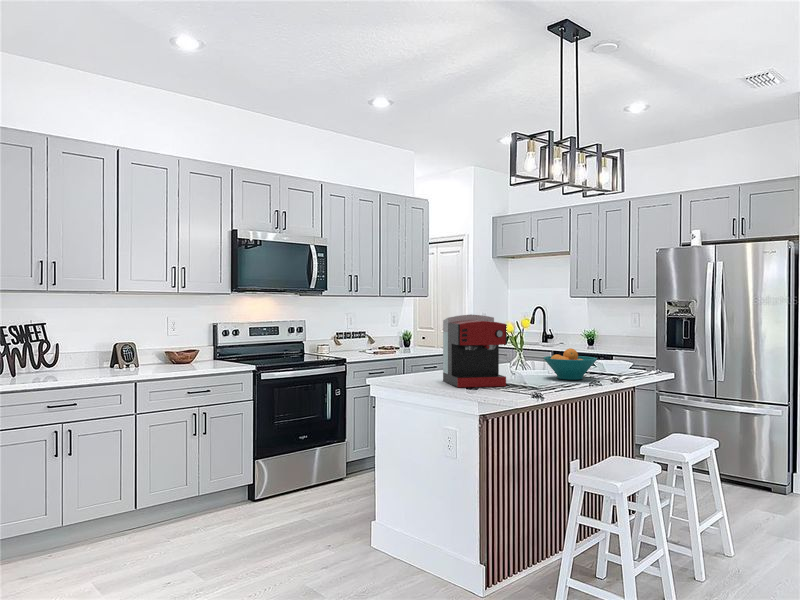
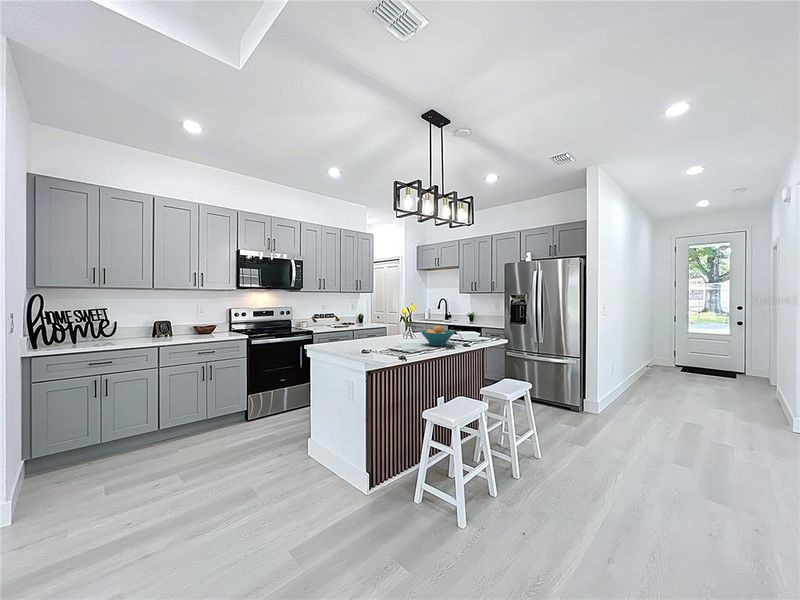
coffee maker: present [443,314,507,387] -> none [354,304,391,352]

